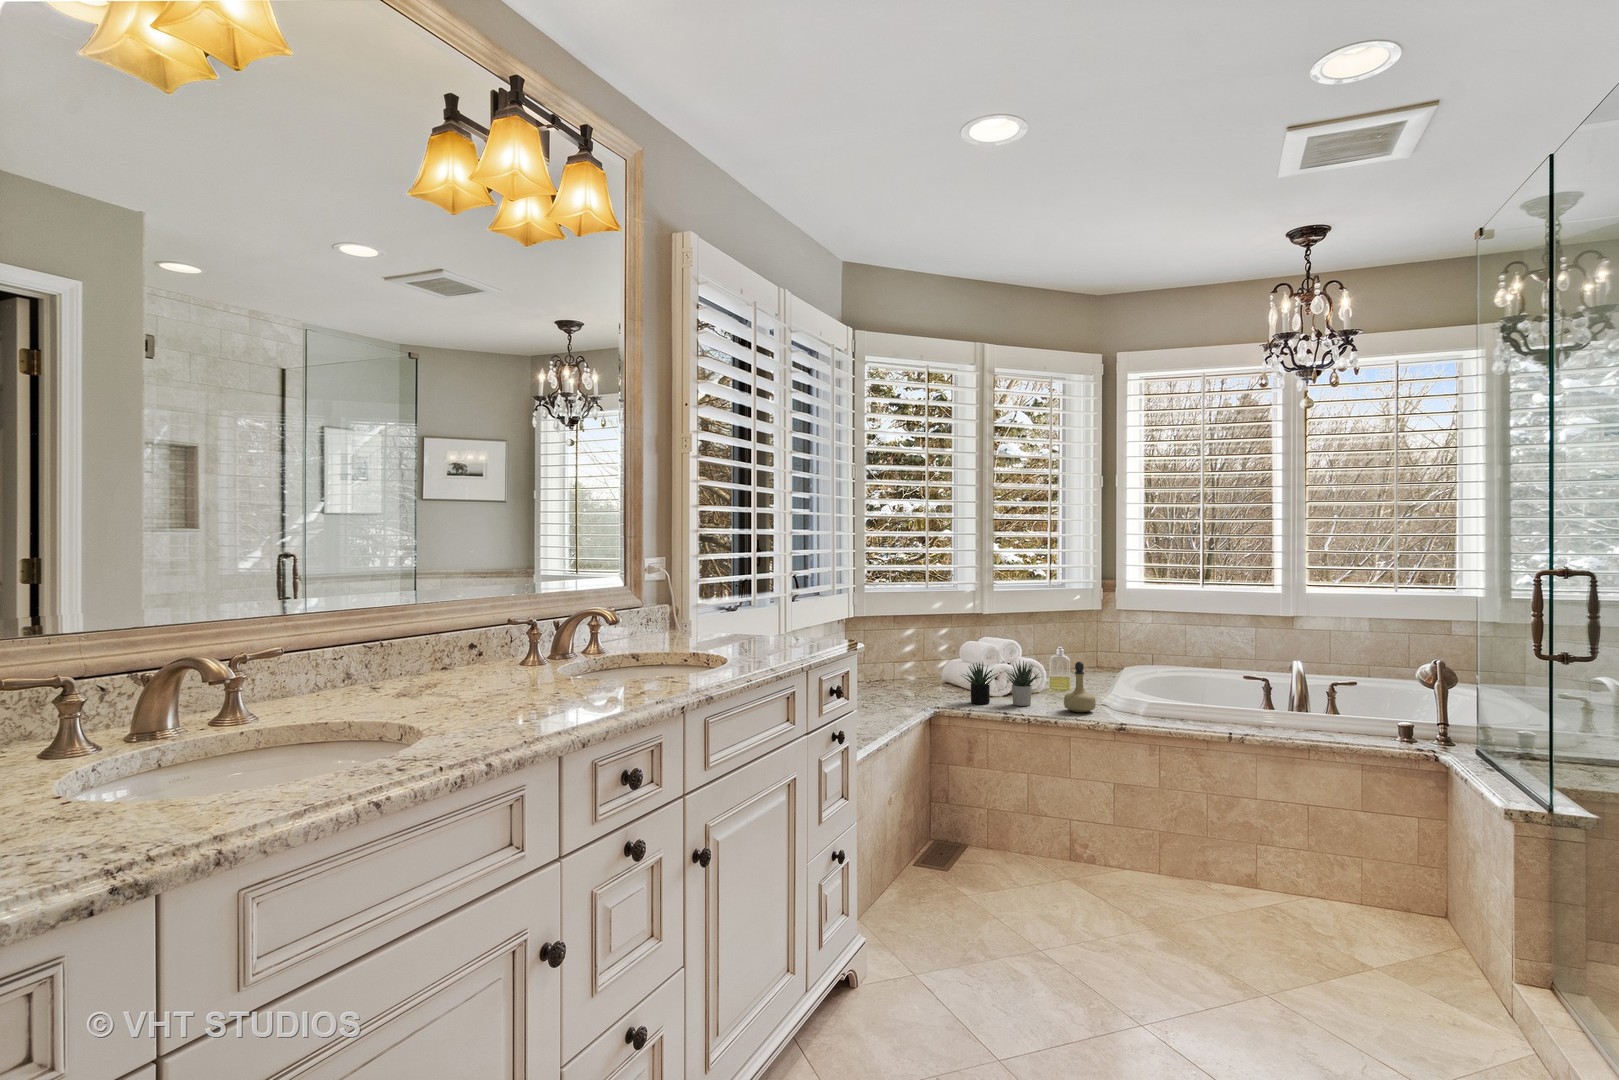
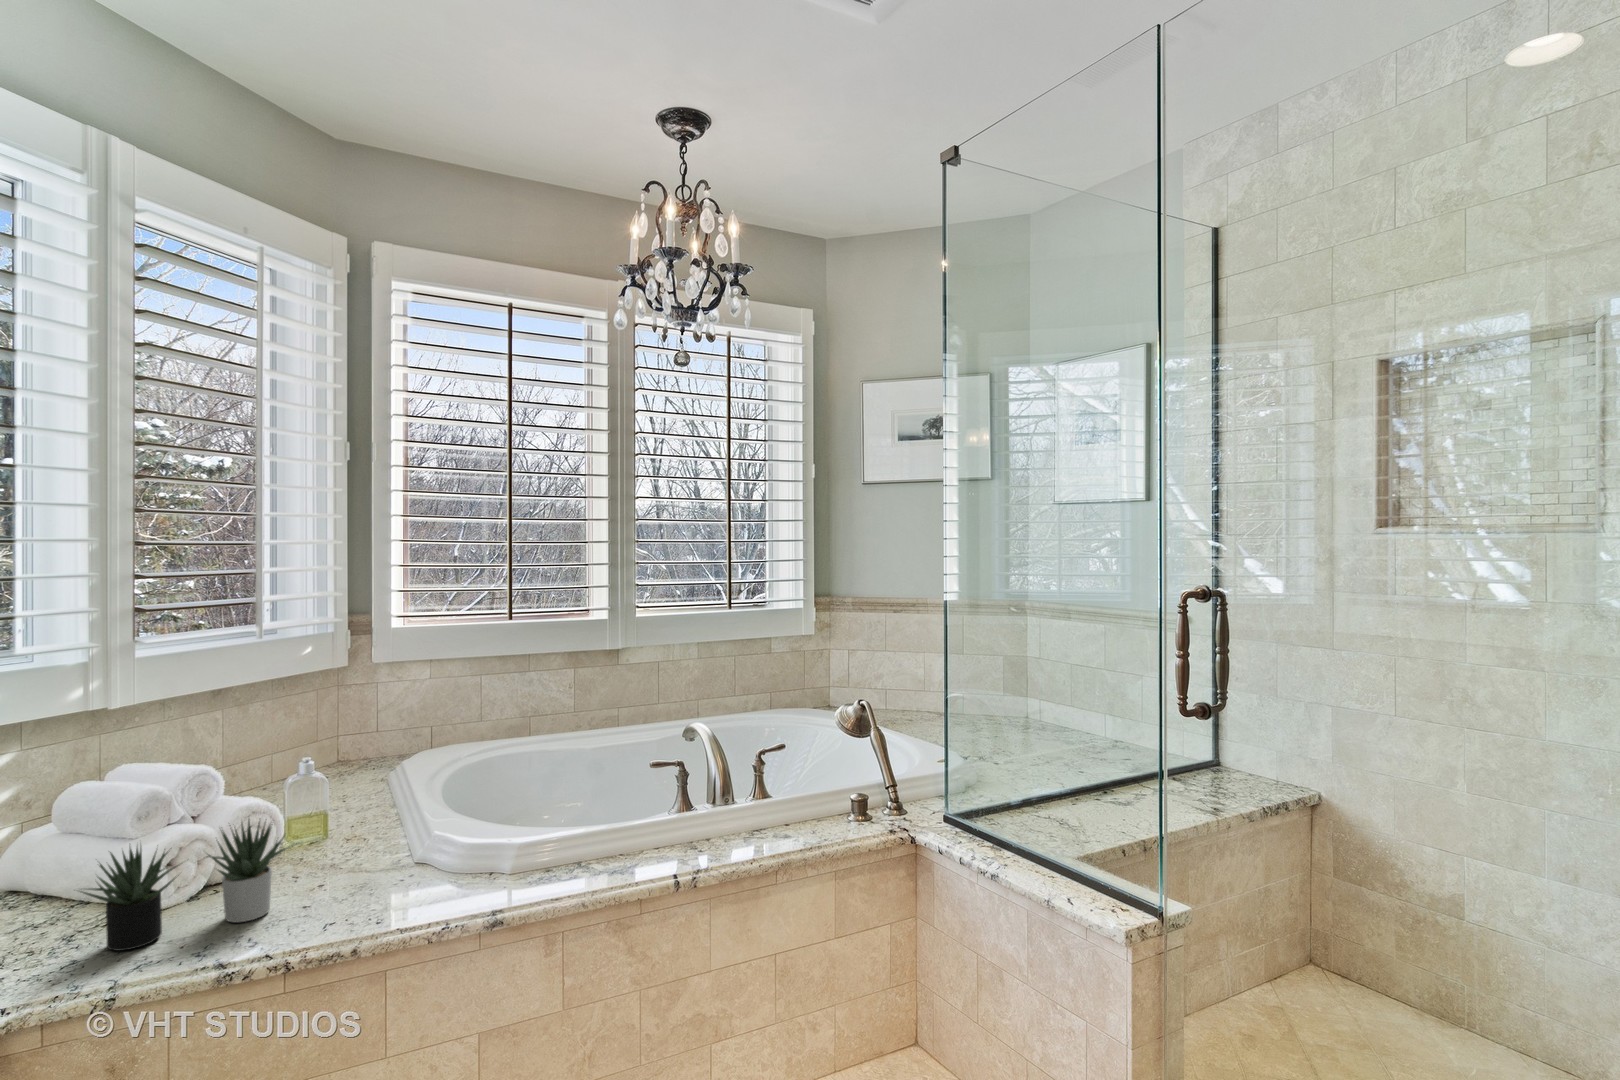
perfume bottle: present [1064,662,1096,712] -> none [354,799,422,903]

